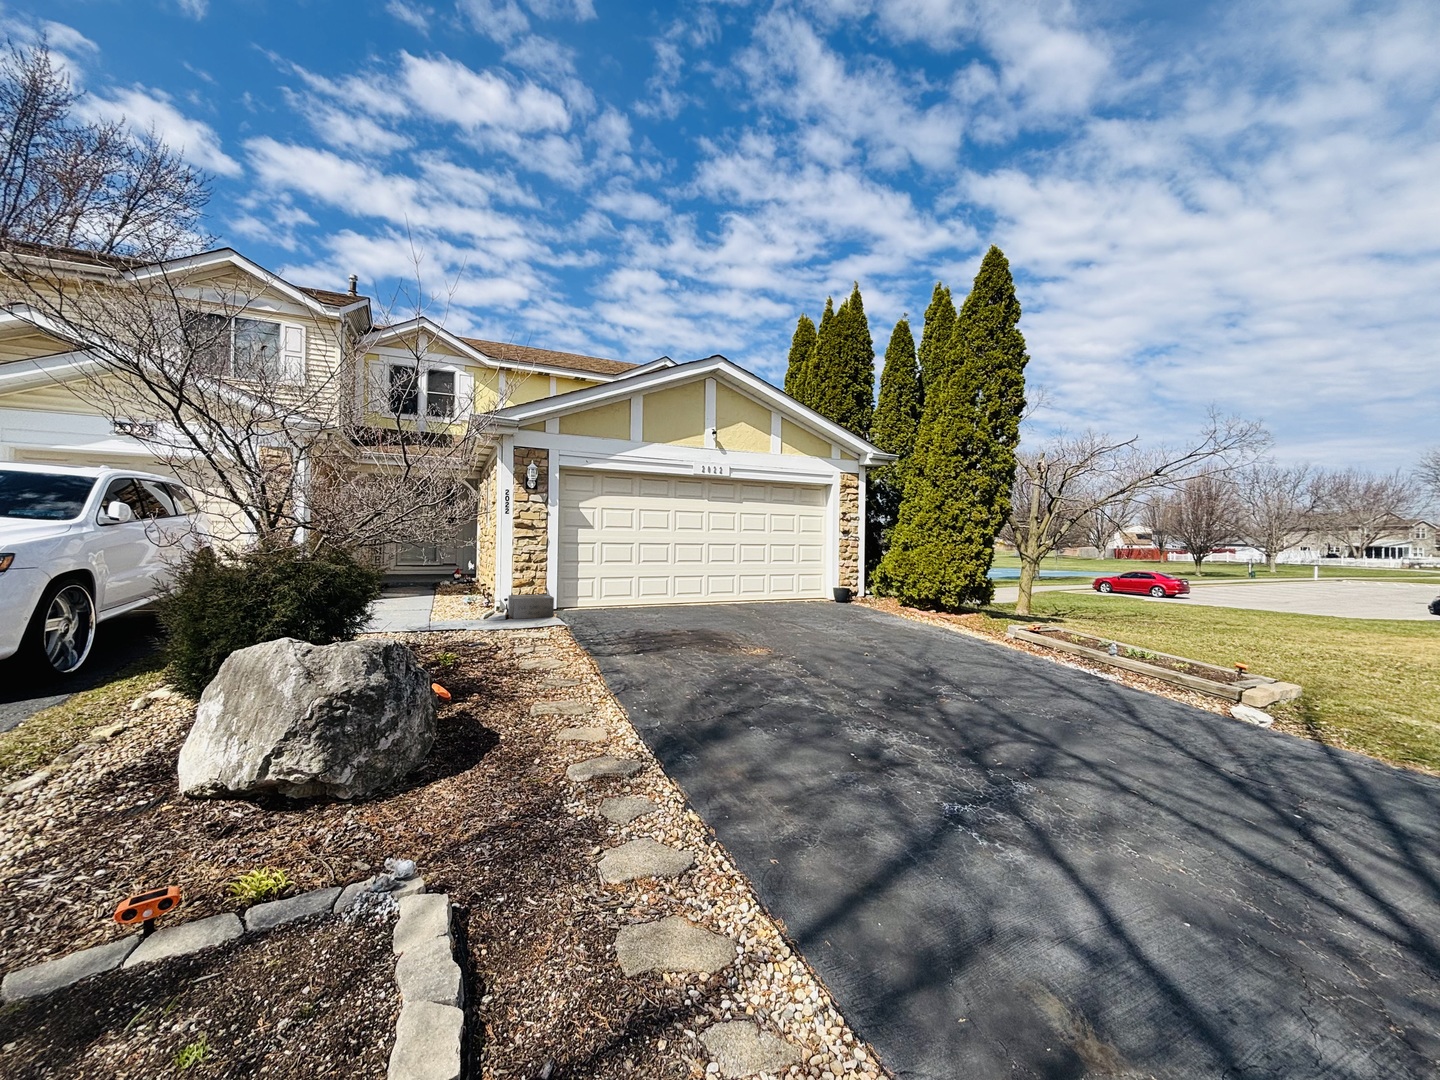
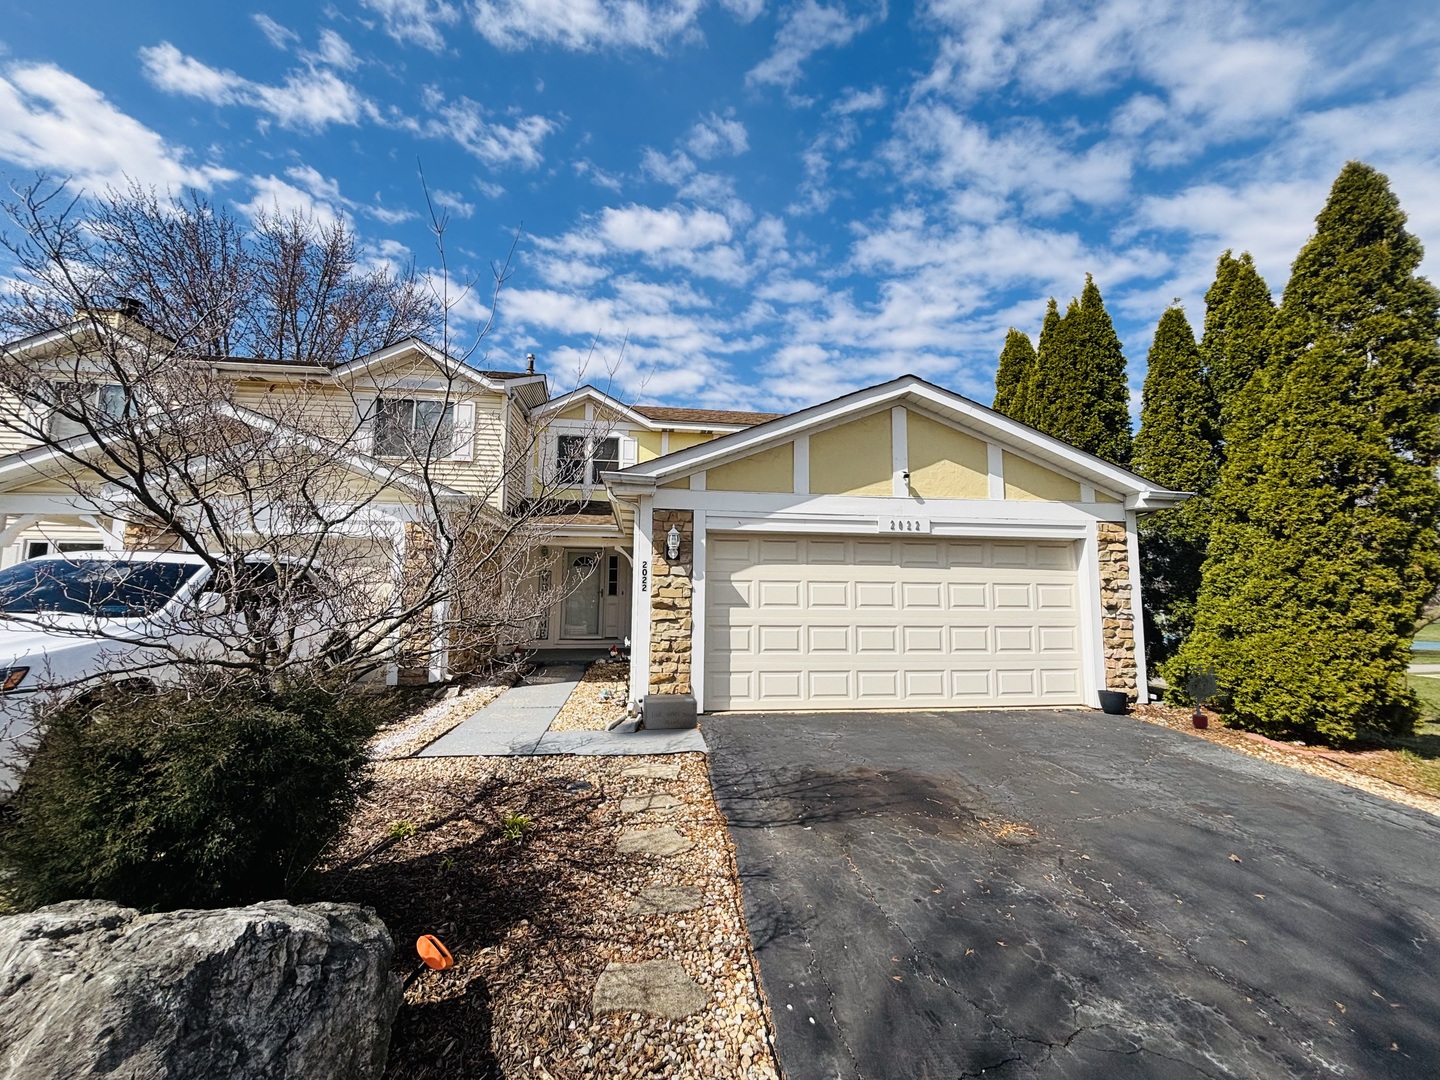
potted tree: none [881,567,904,608] -> present [1186,664,1229,729]

